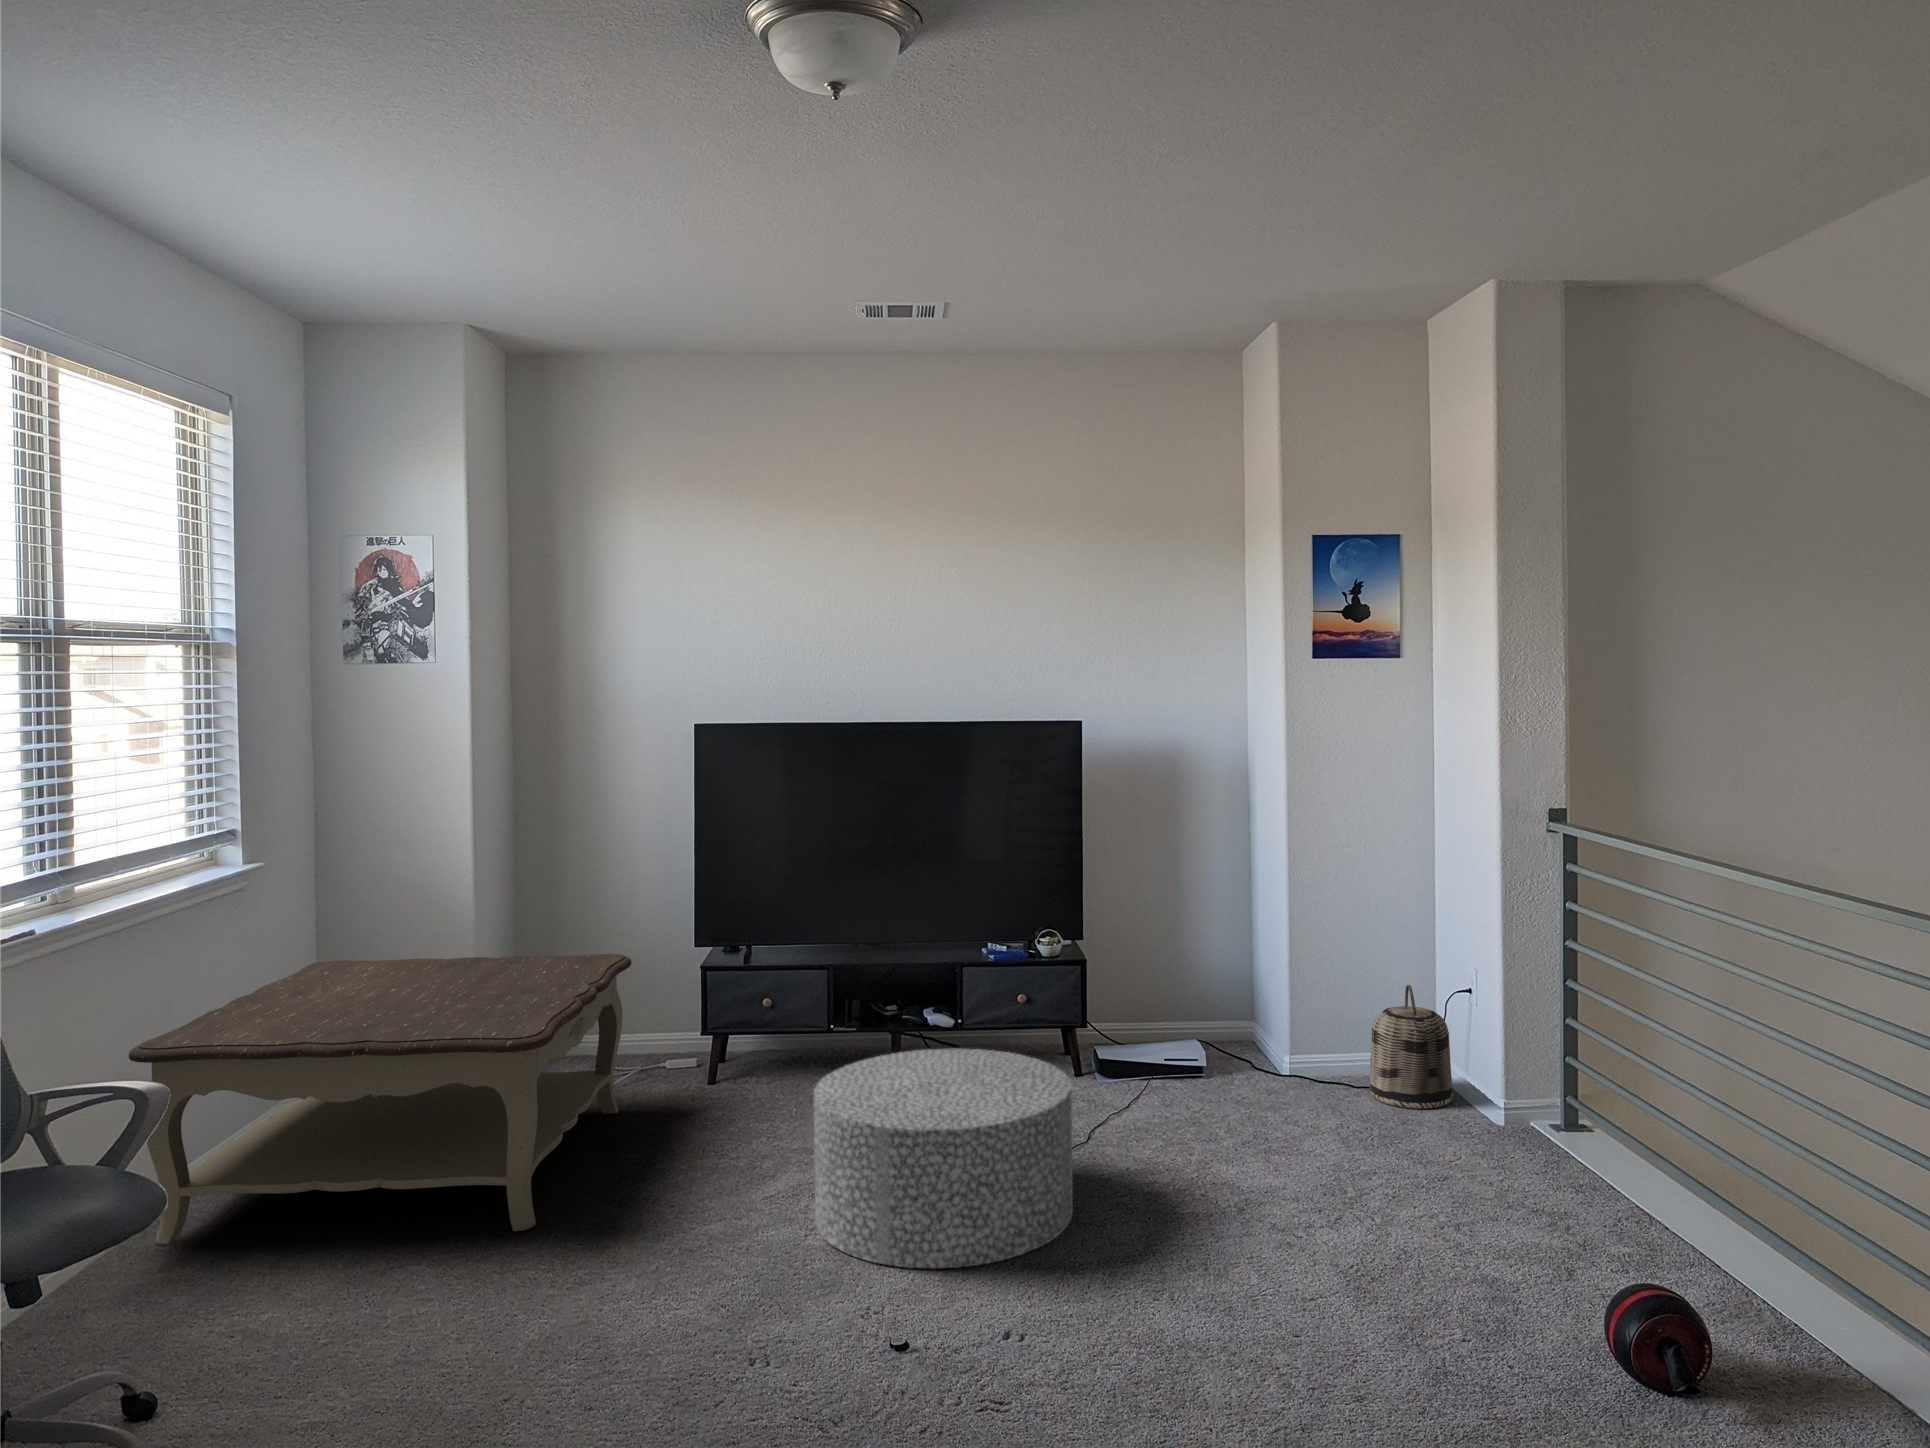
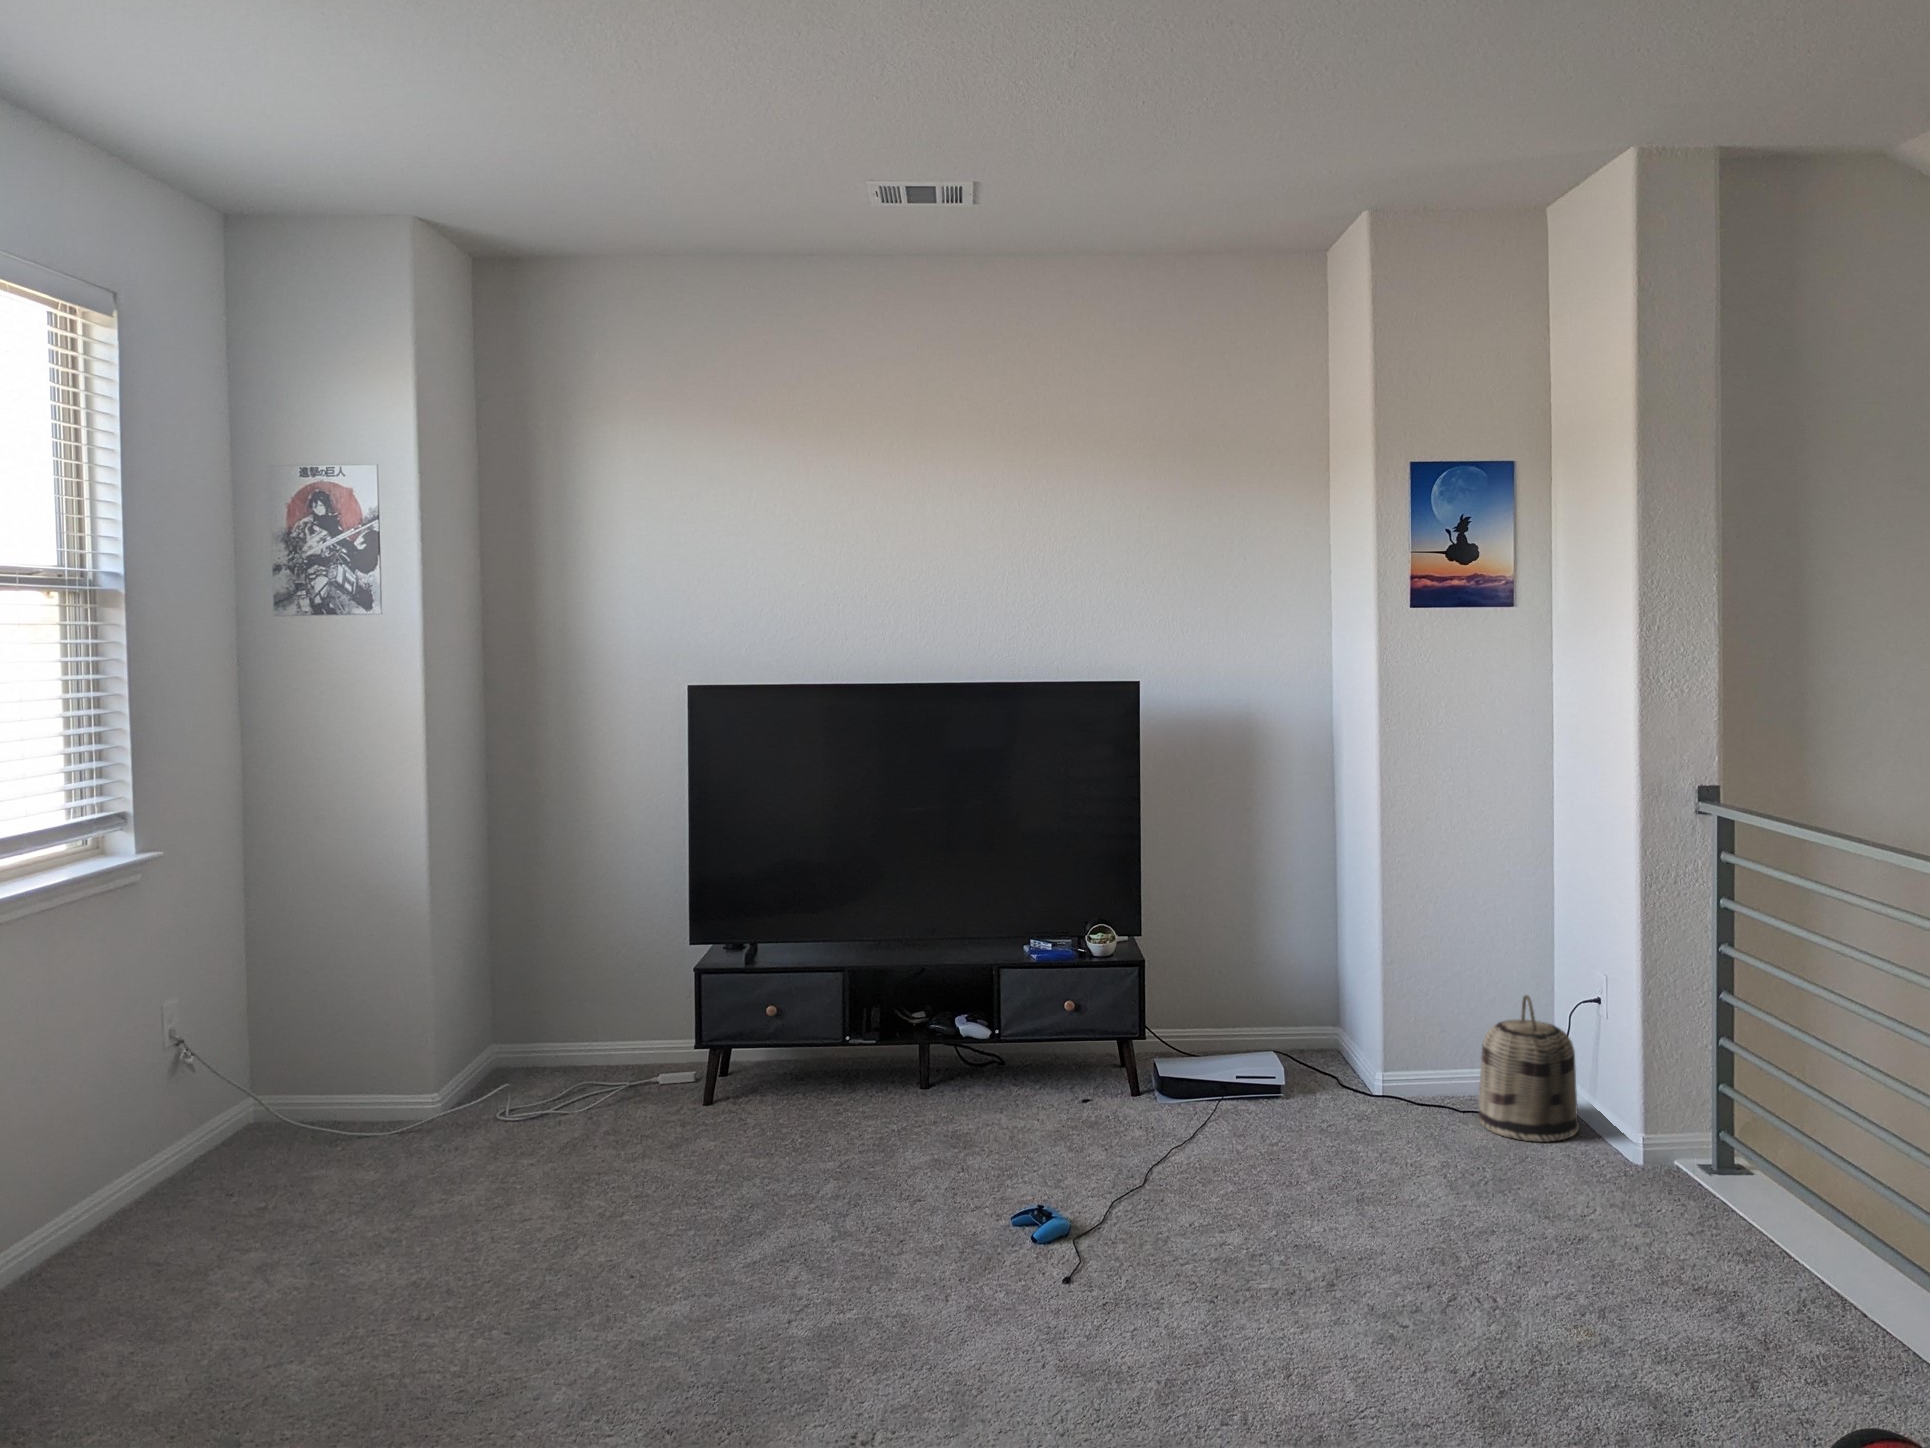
coffee table: present [129,954,631,1244] -> none [23,955,613,1301]
ottoman: present [814,1049,1073,1268] -> none [825,1073,1134,1346]

